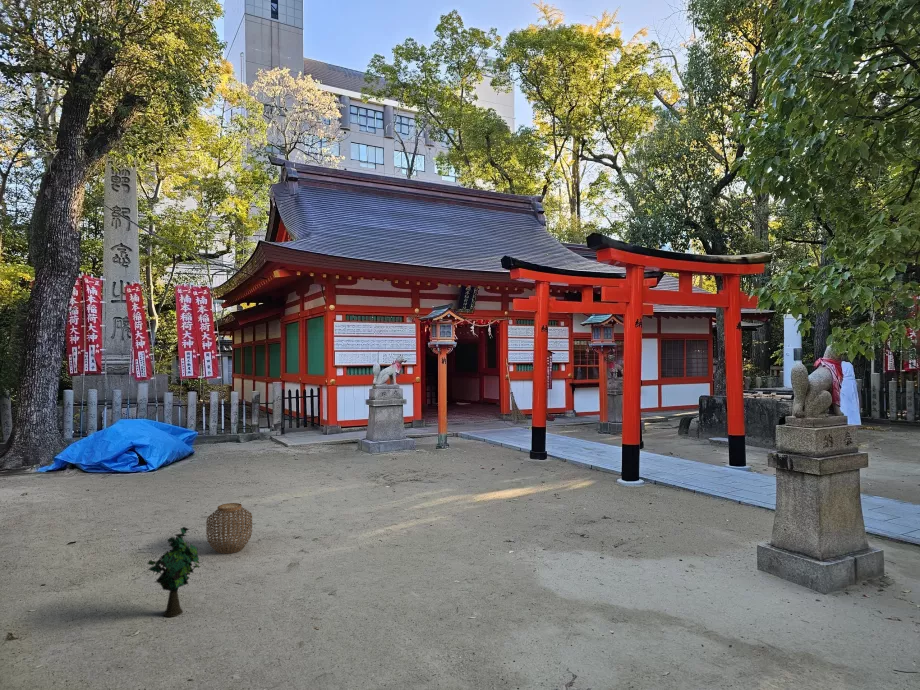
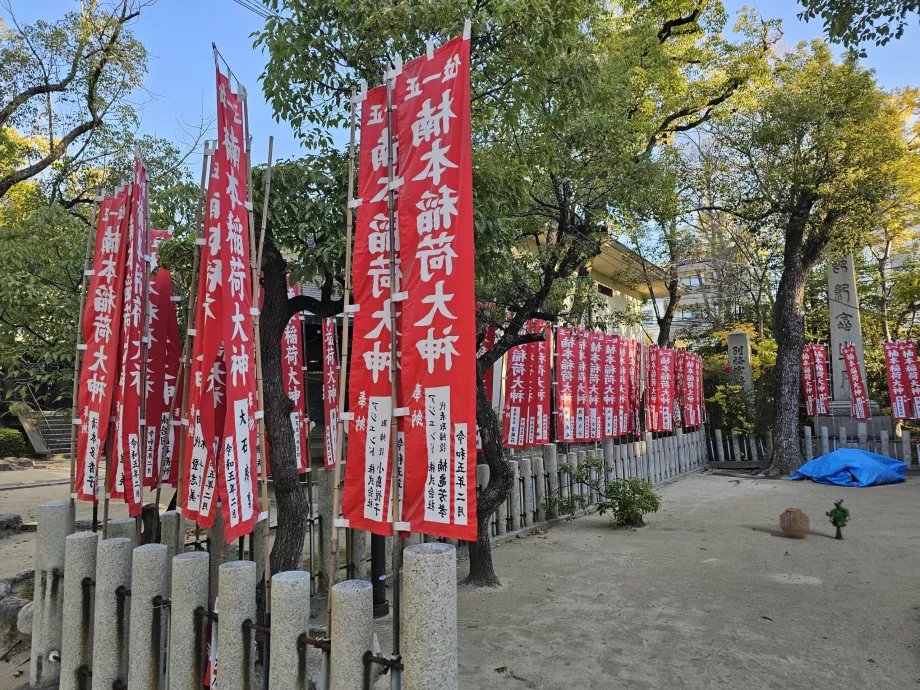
woven basket: present [206,503,252,554] -> present [780,508,809,539]

